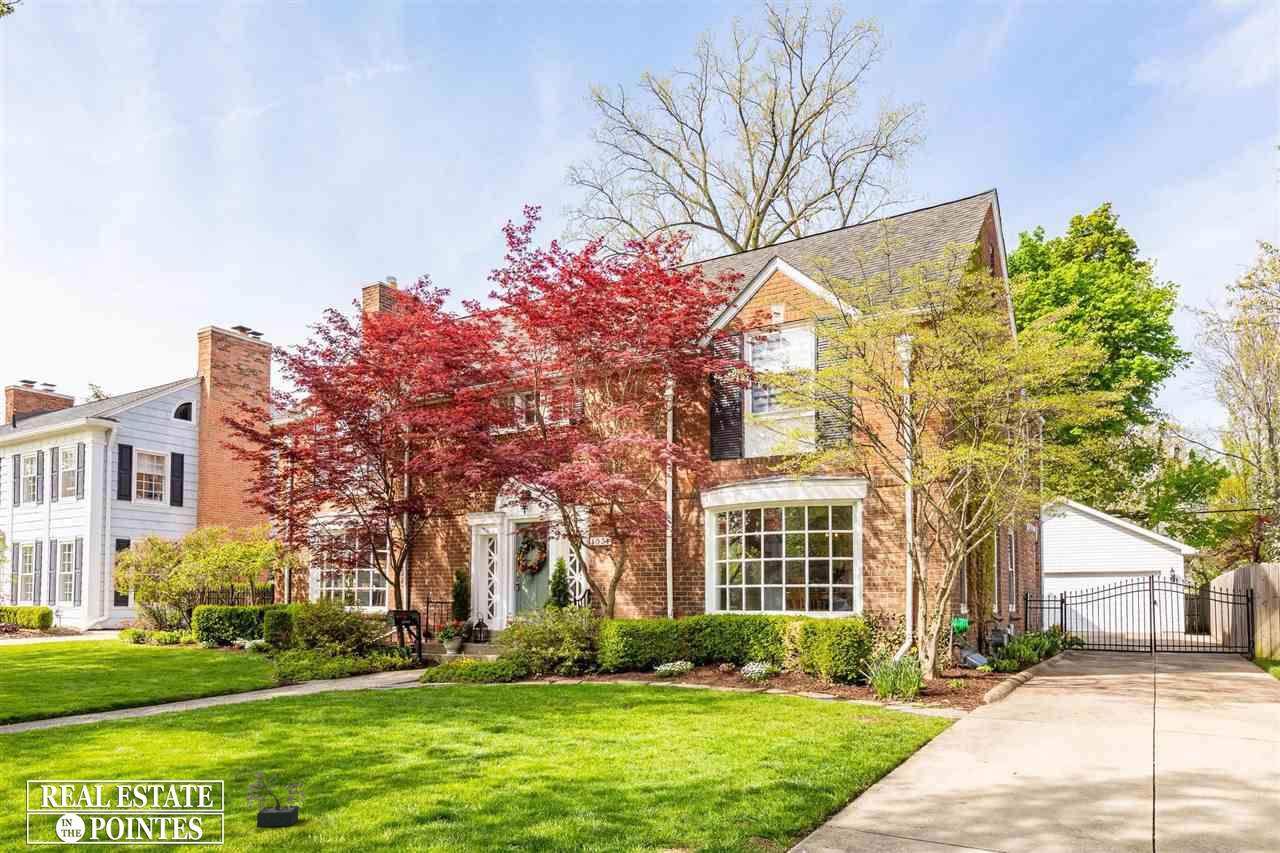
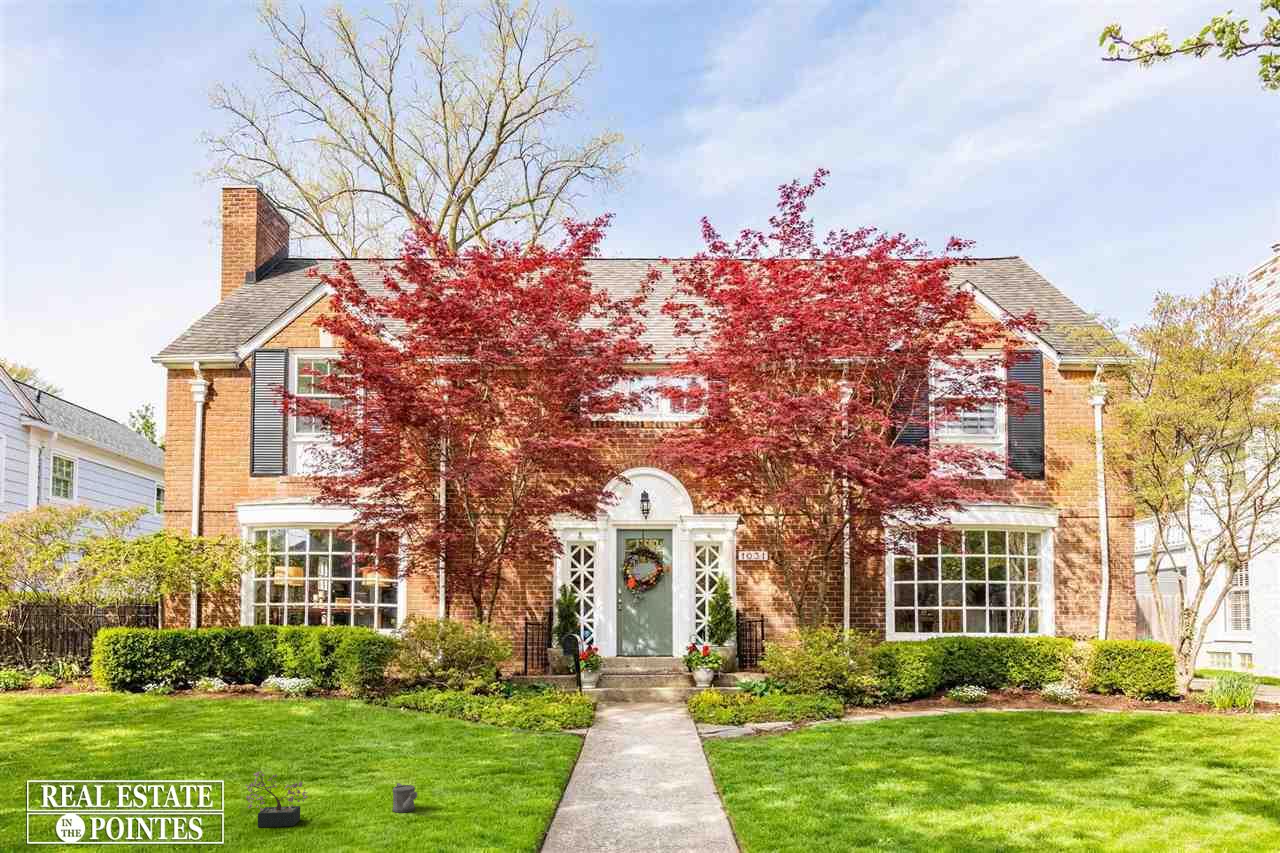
watering can: none [387,783,412,812] -> present [393,783,417,812]

